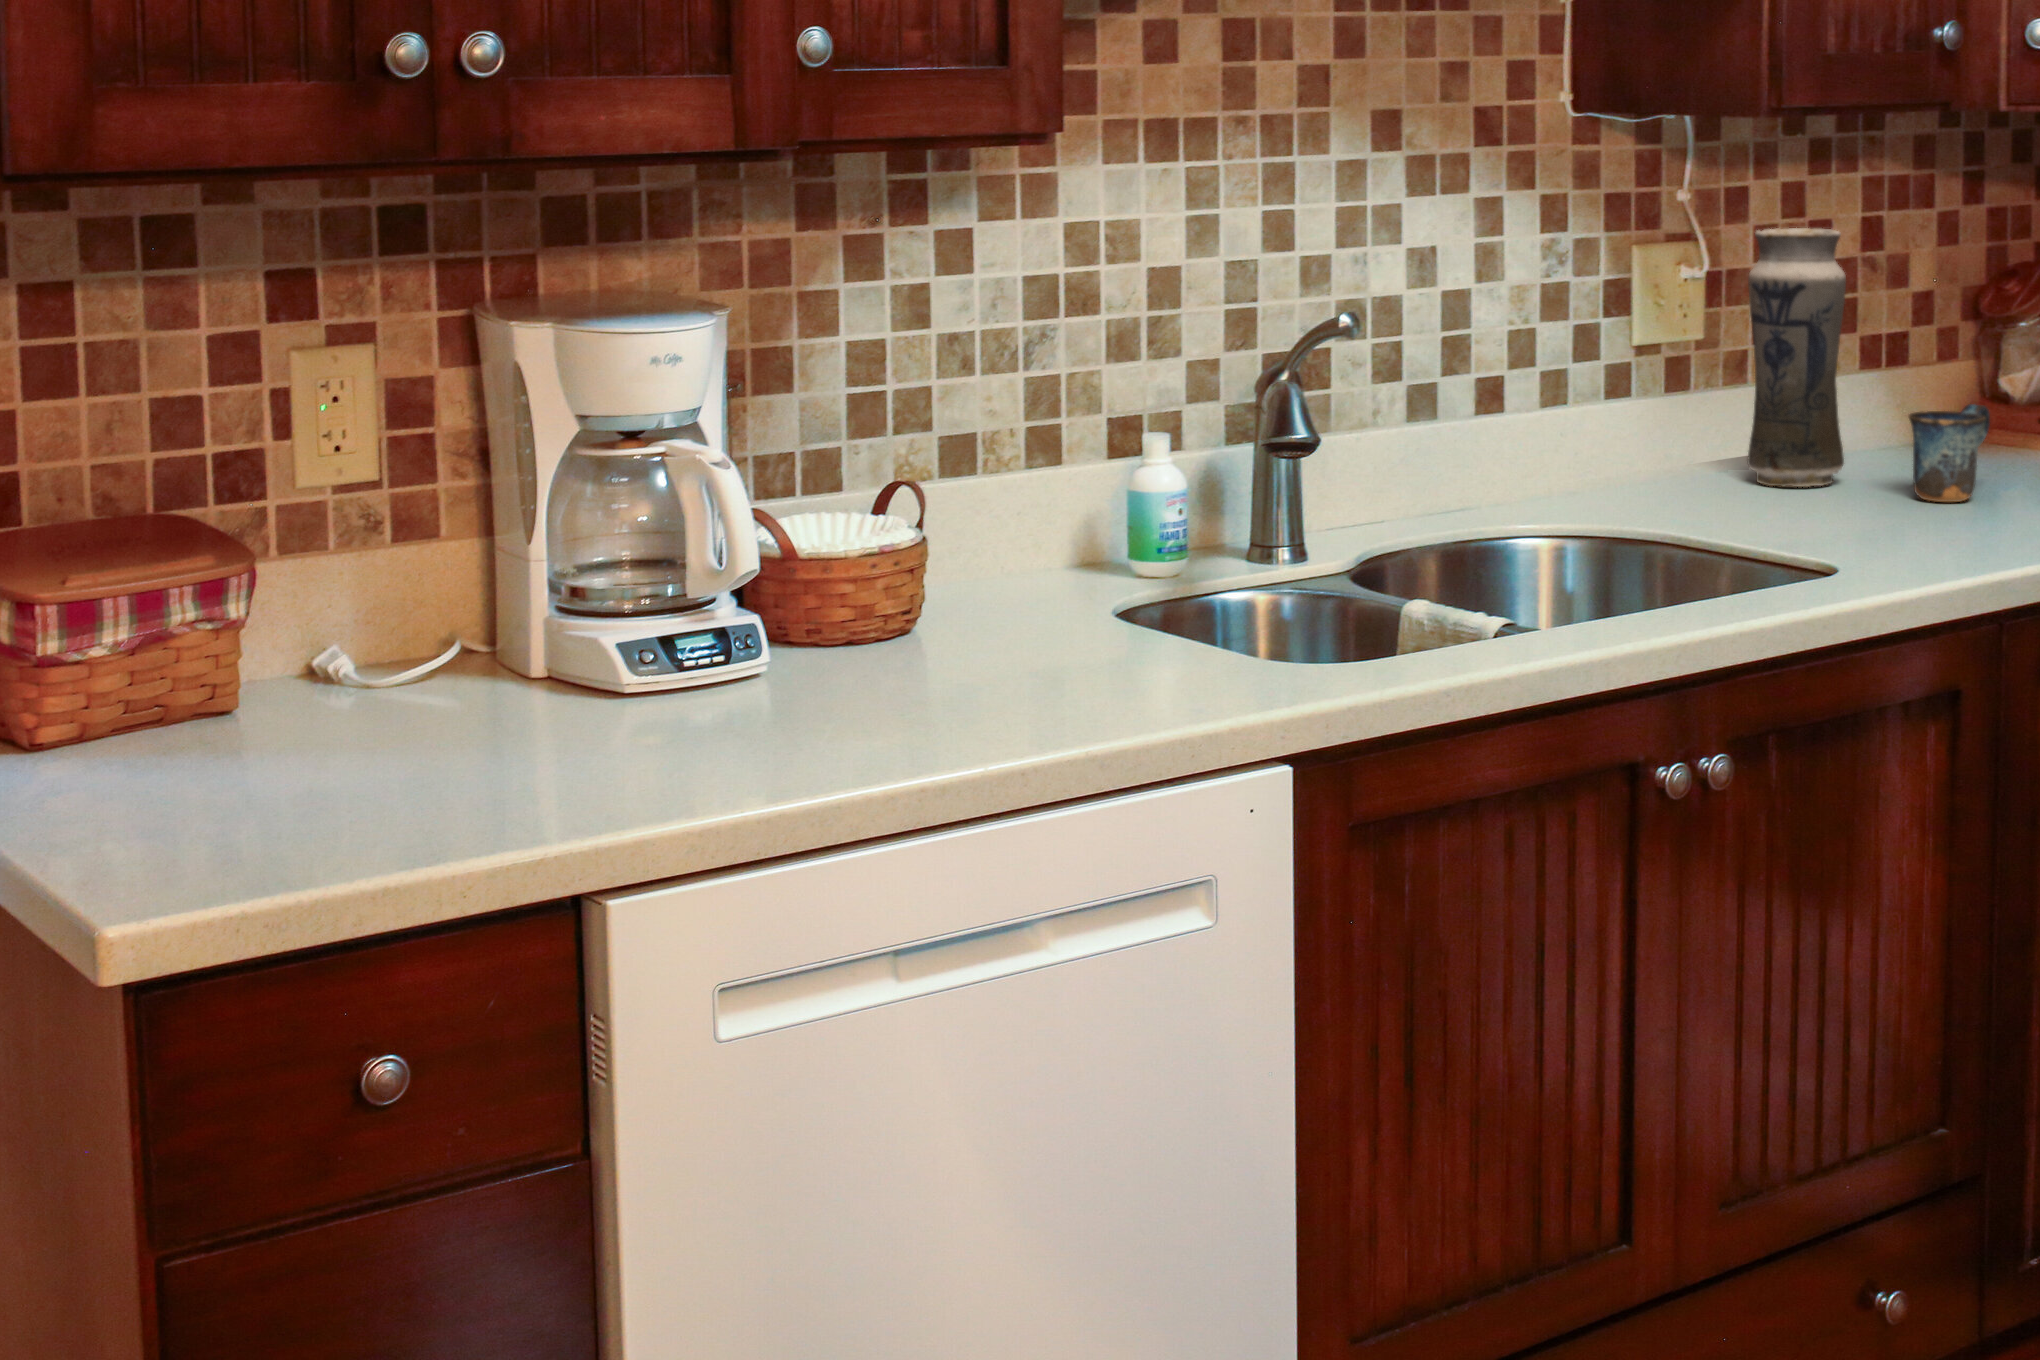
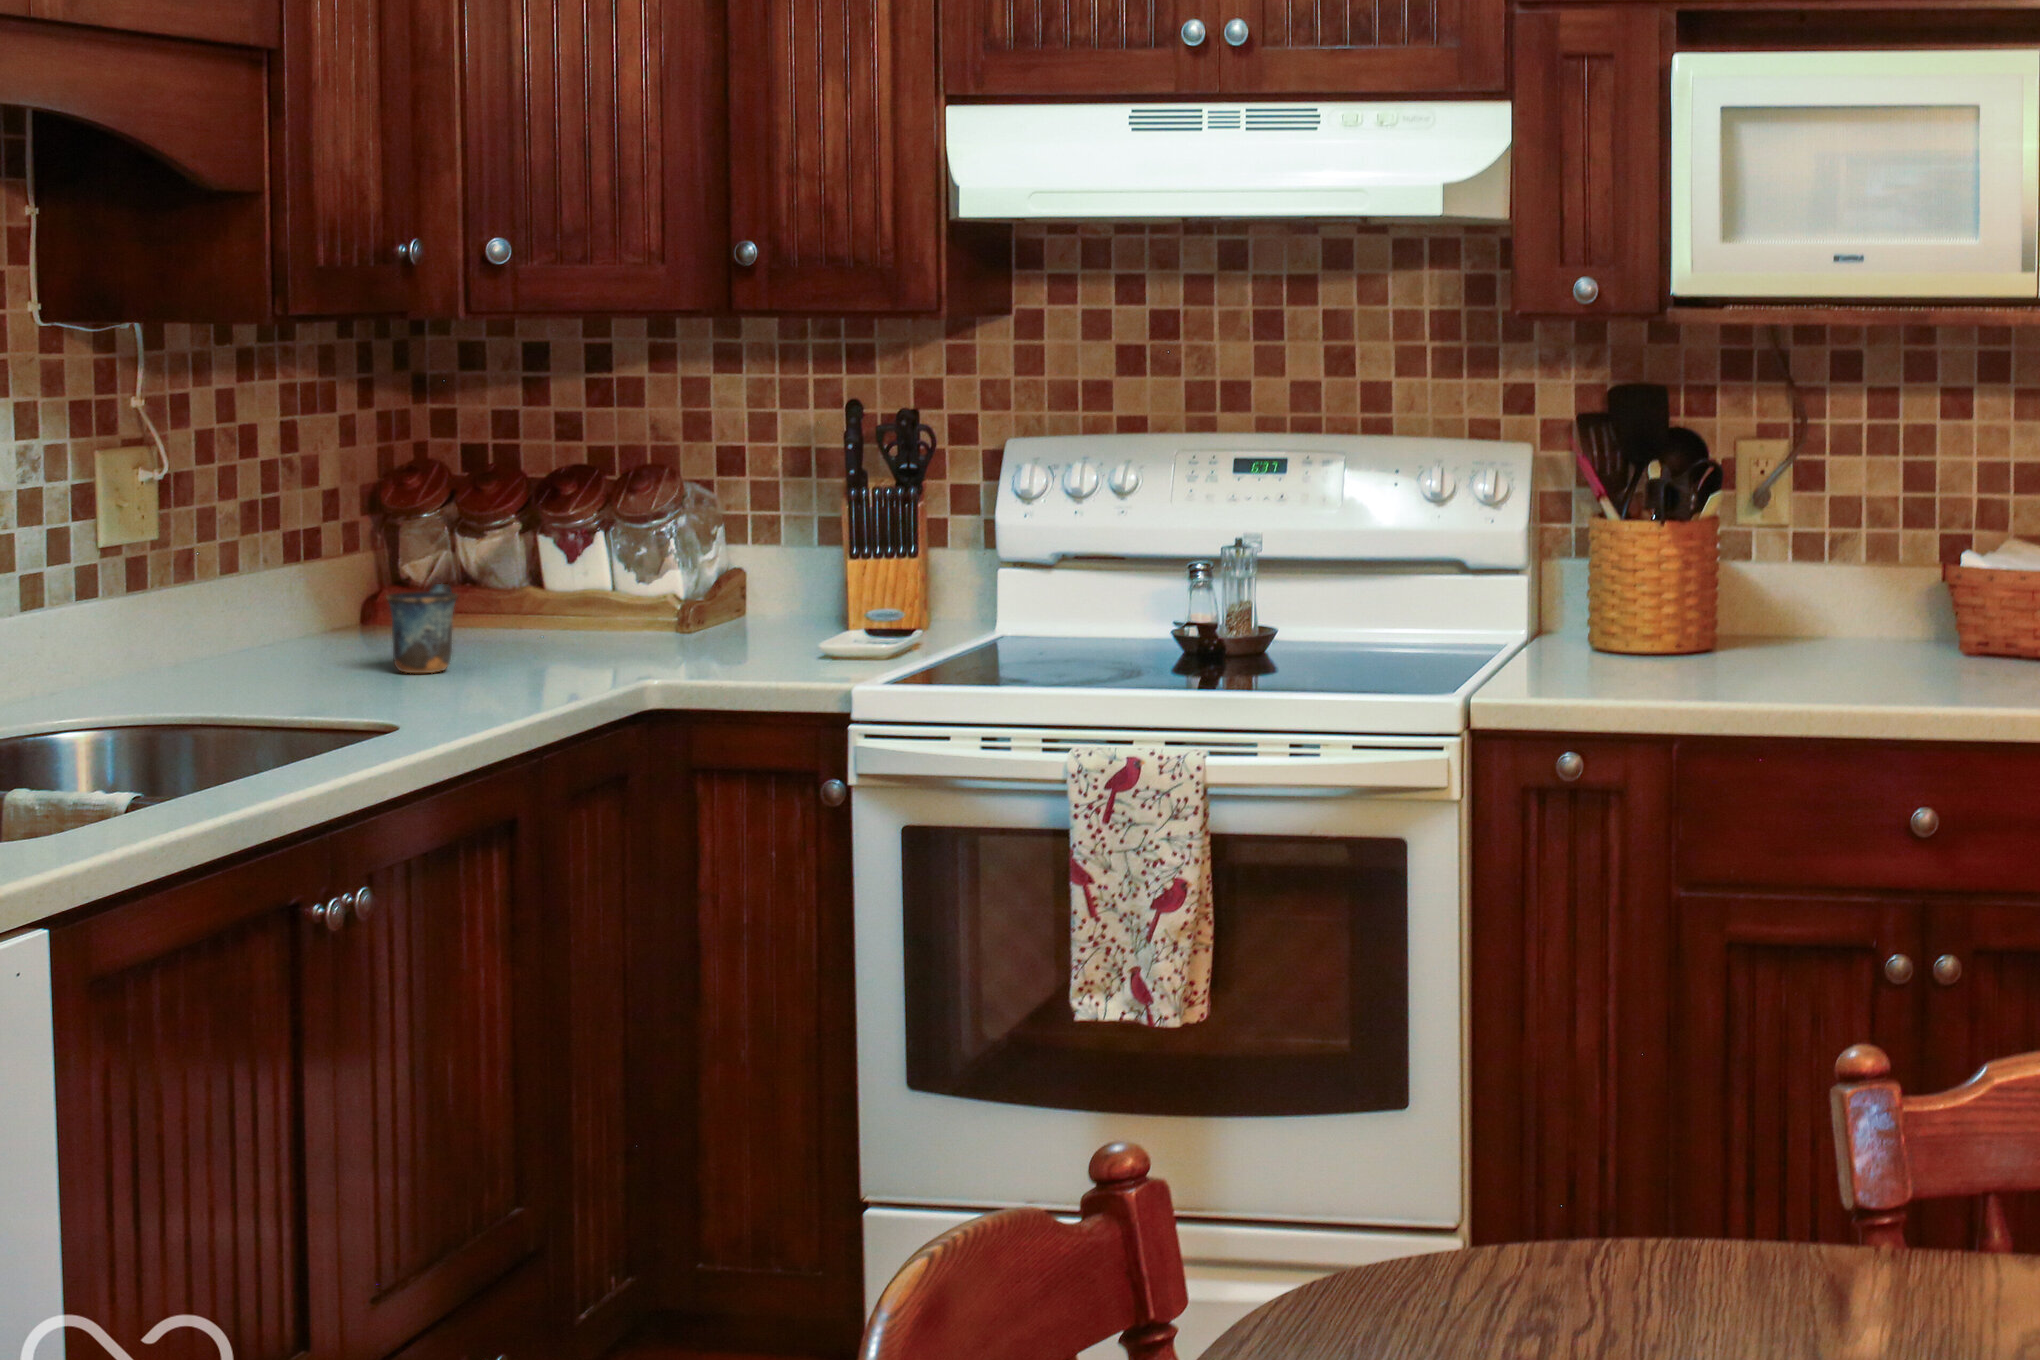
vase: present [1748,228,1846,487] -> none [209,429,312,675]

